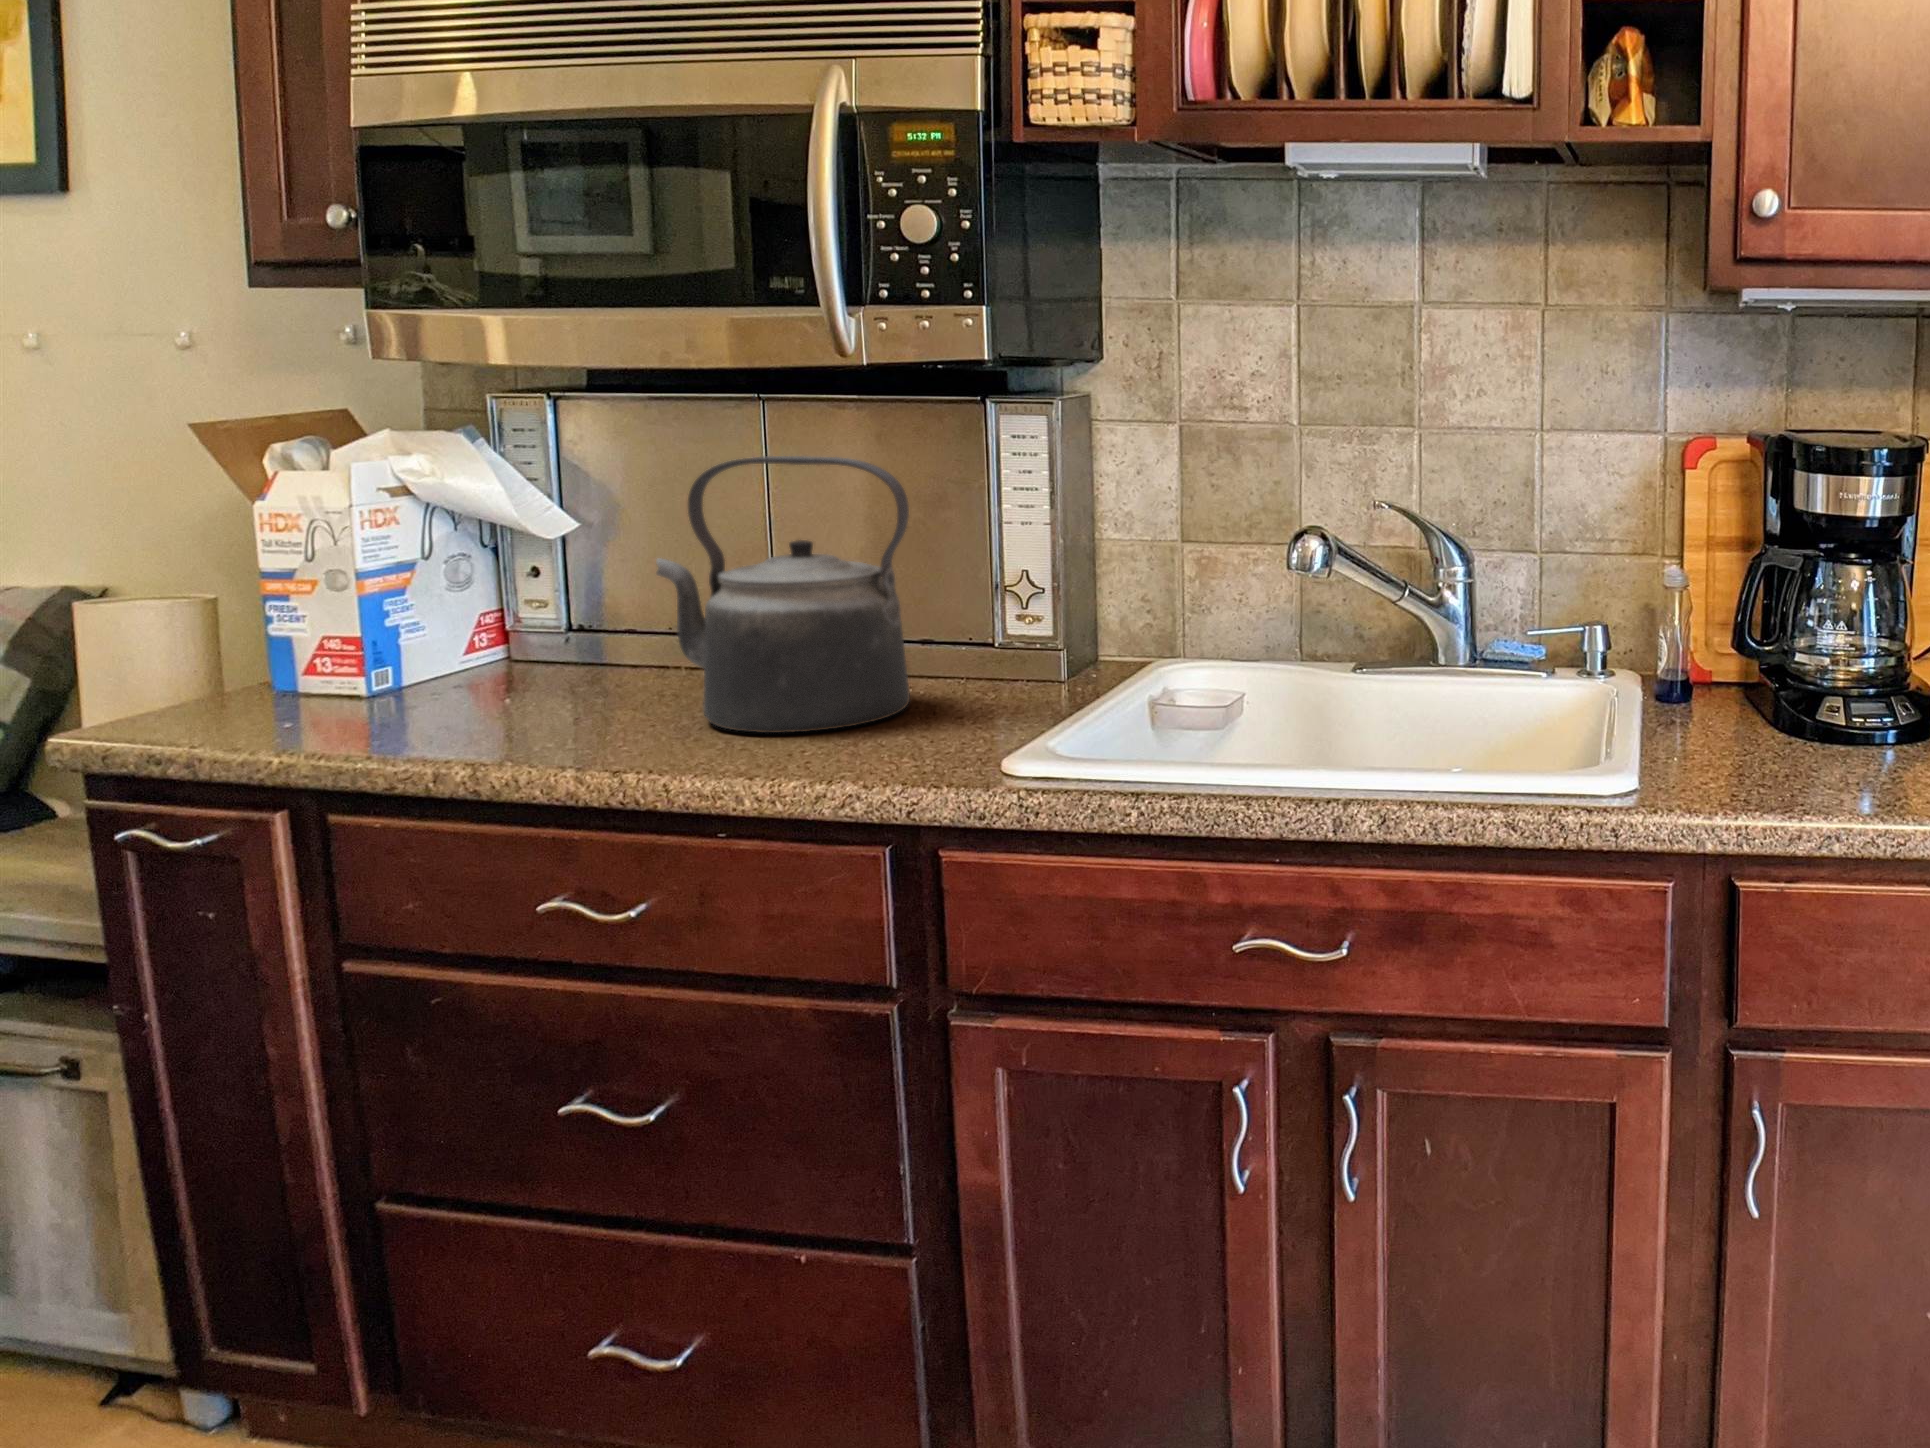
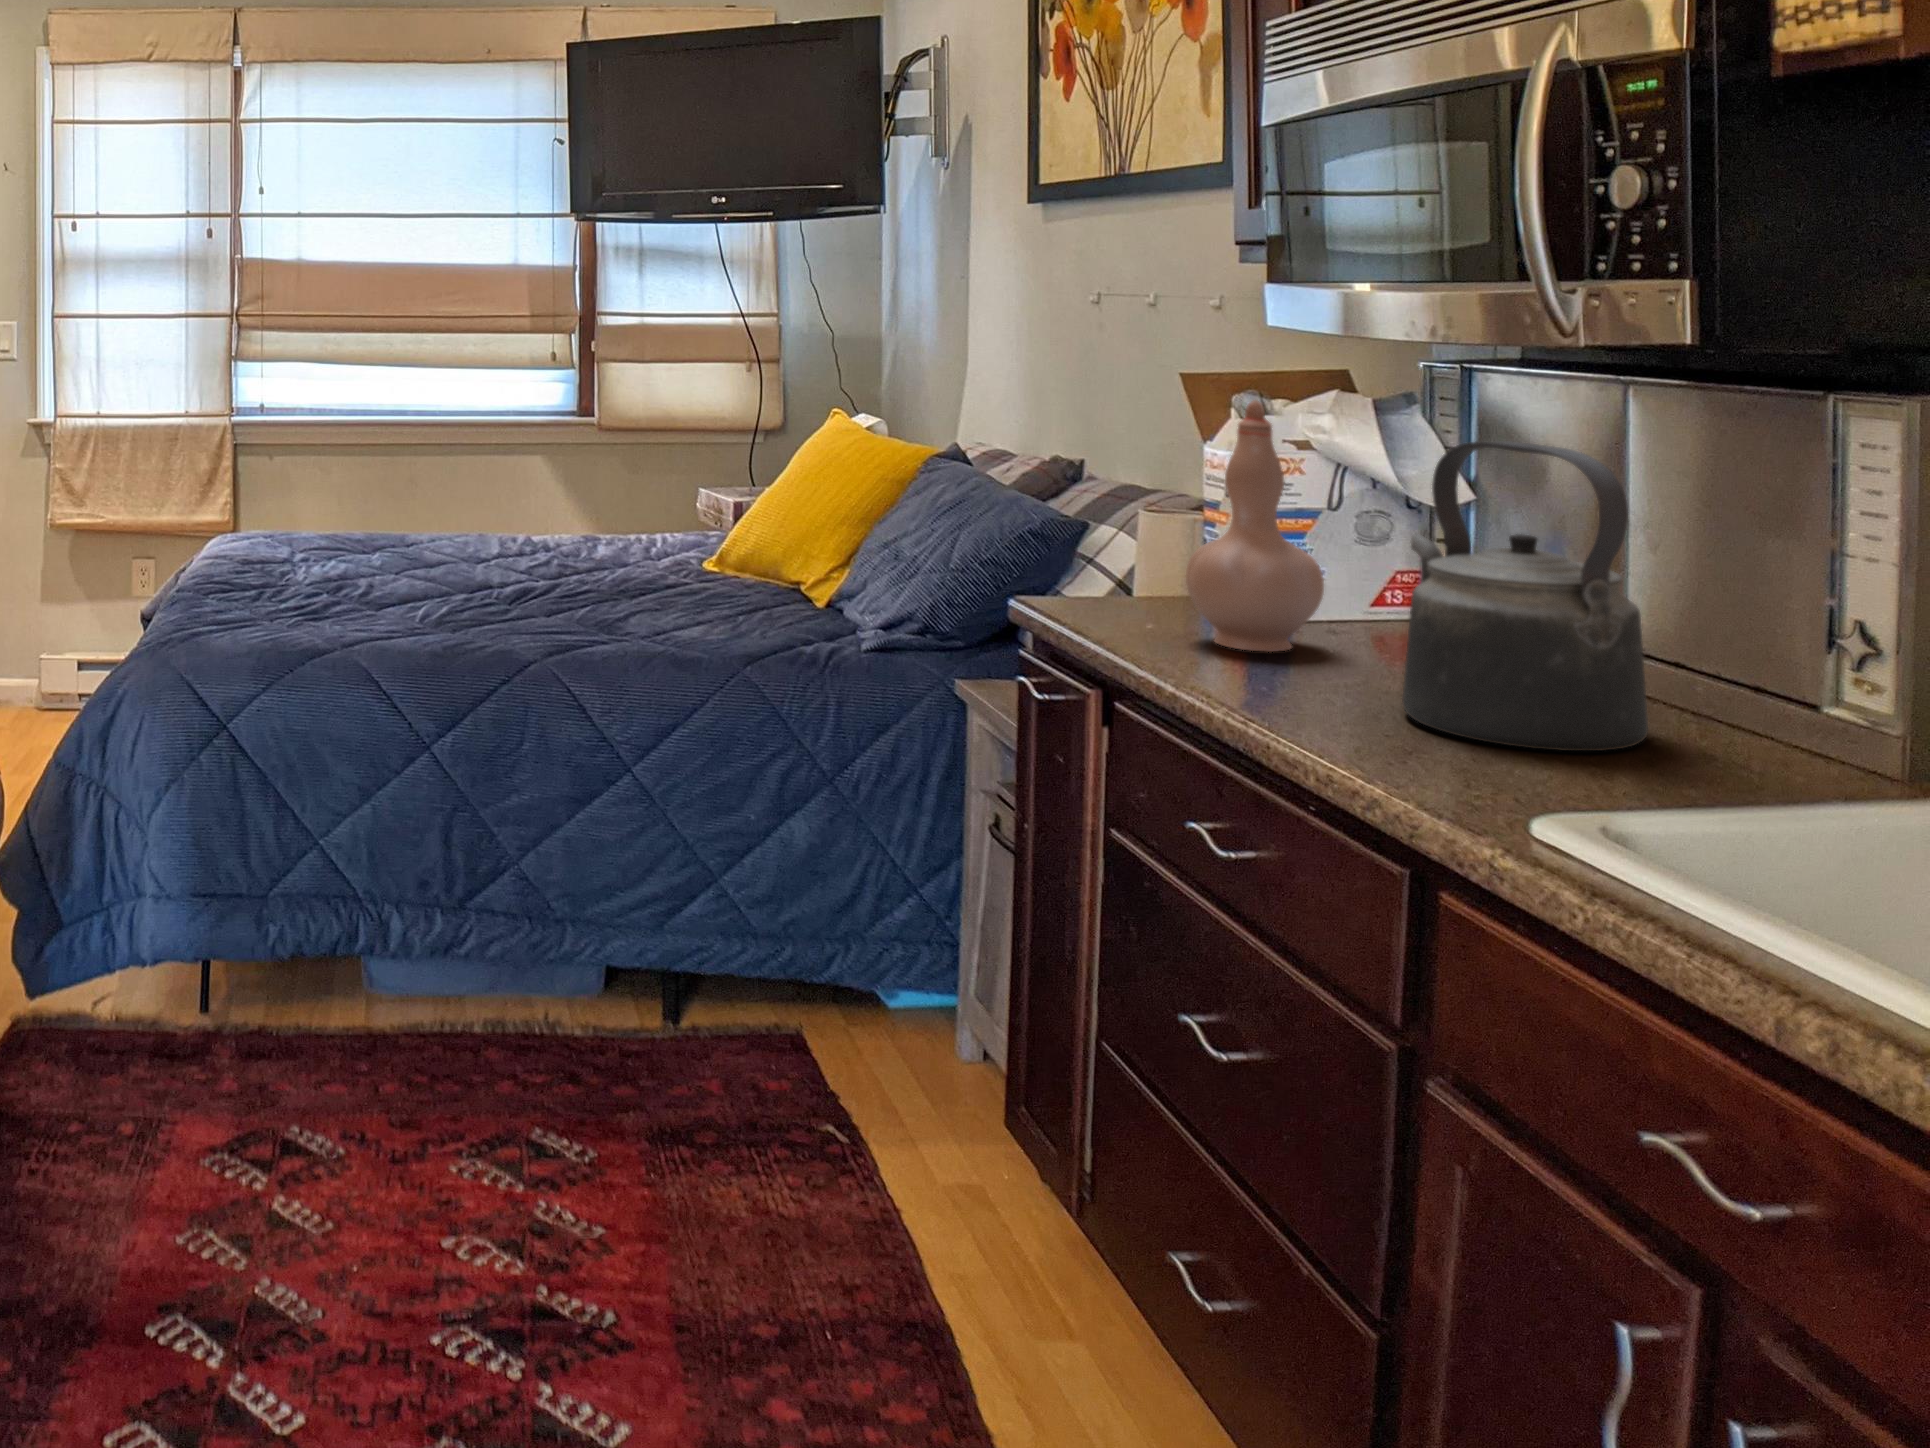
vase: none [328,437,503,725] -> present [1186,400,1324,652]

